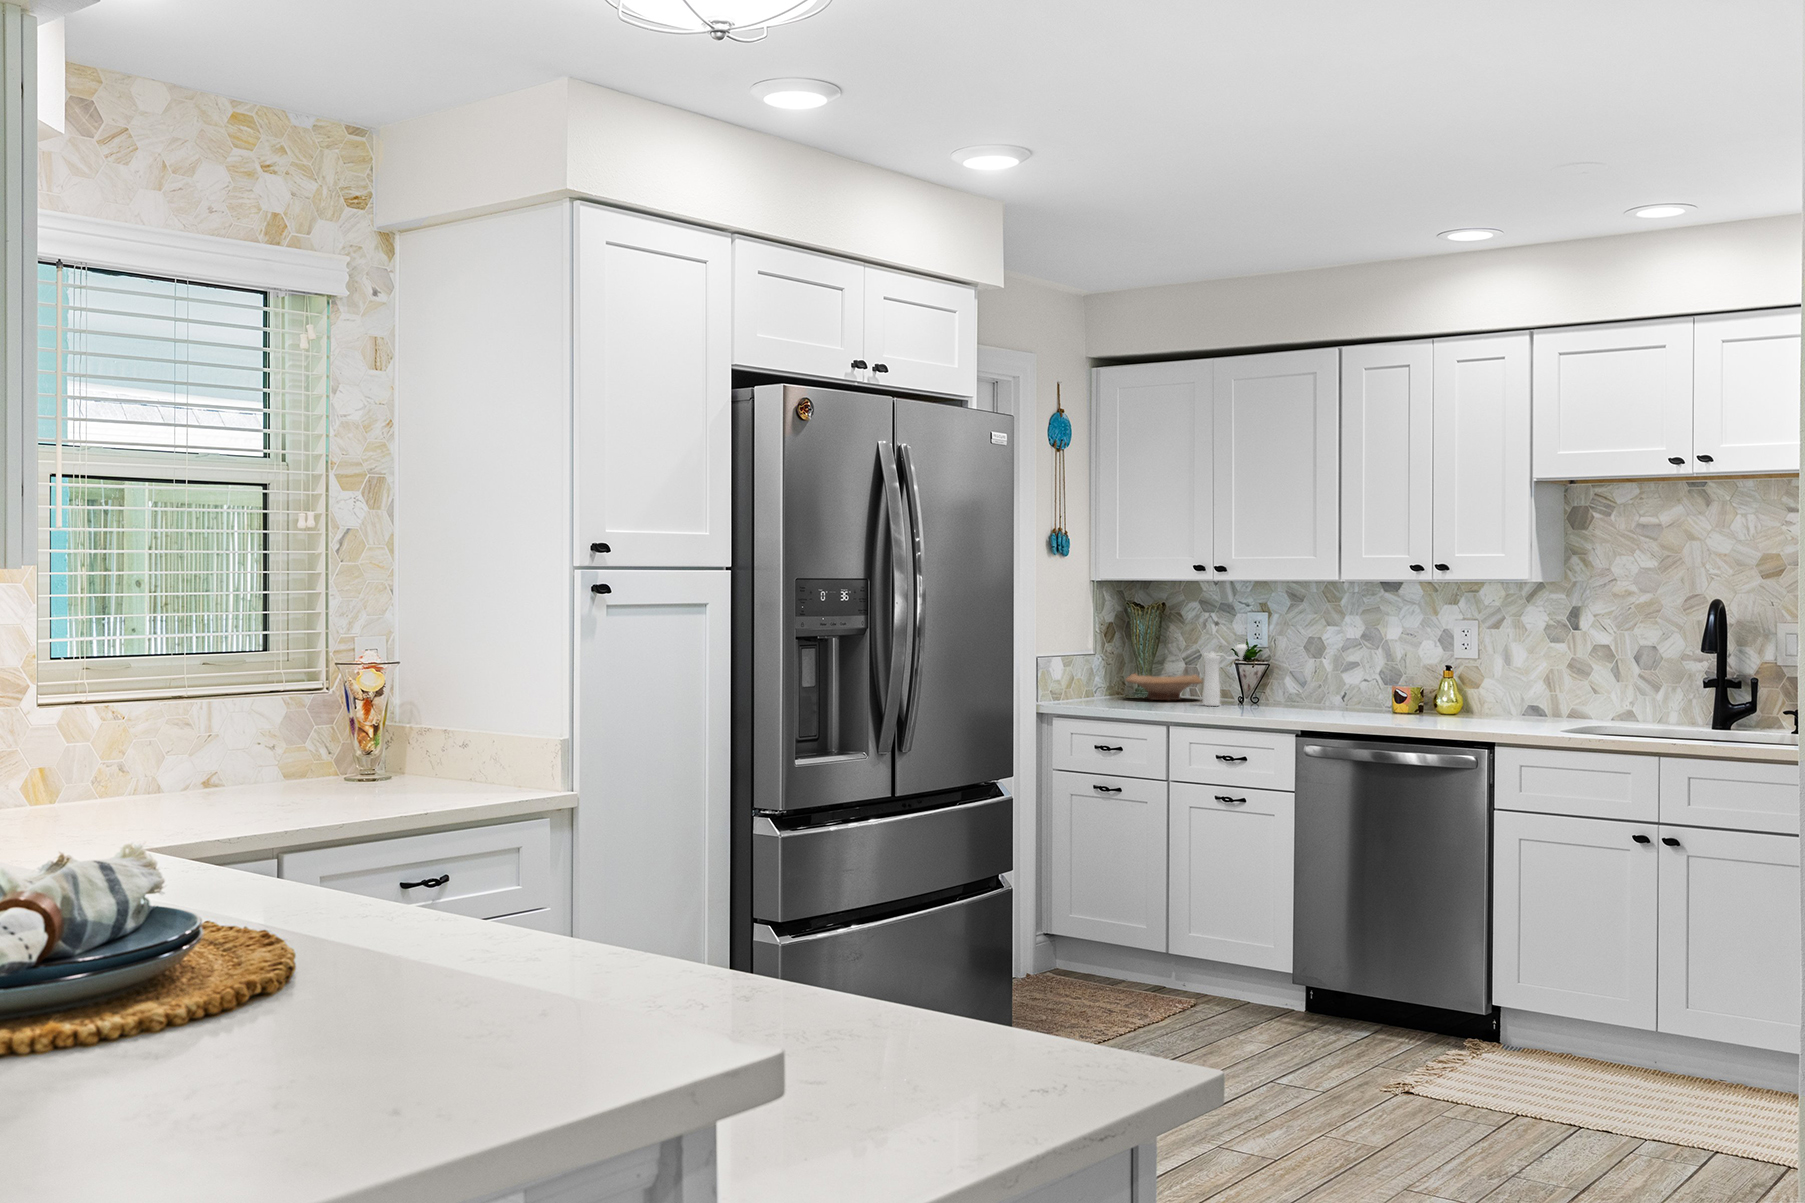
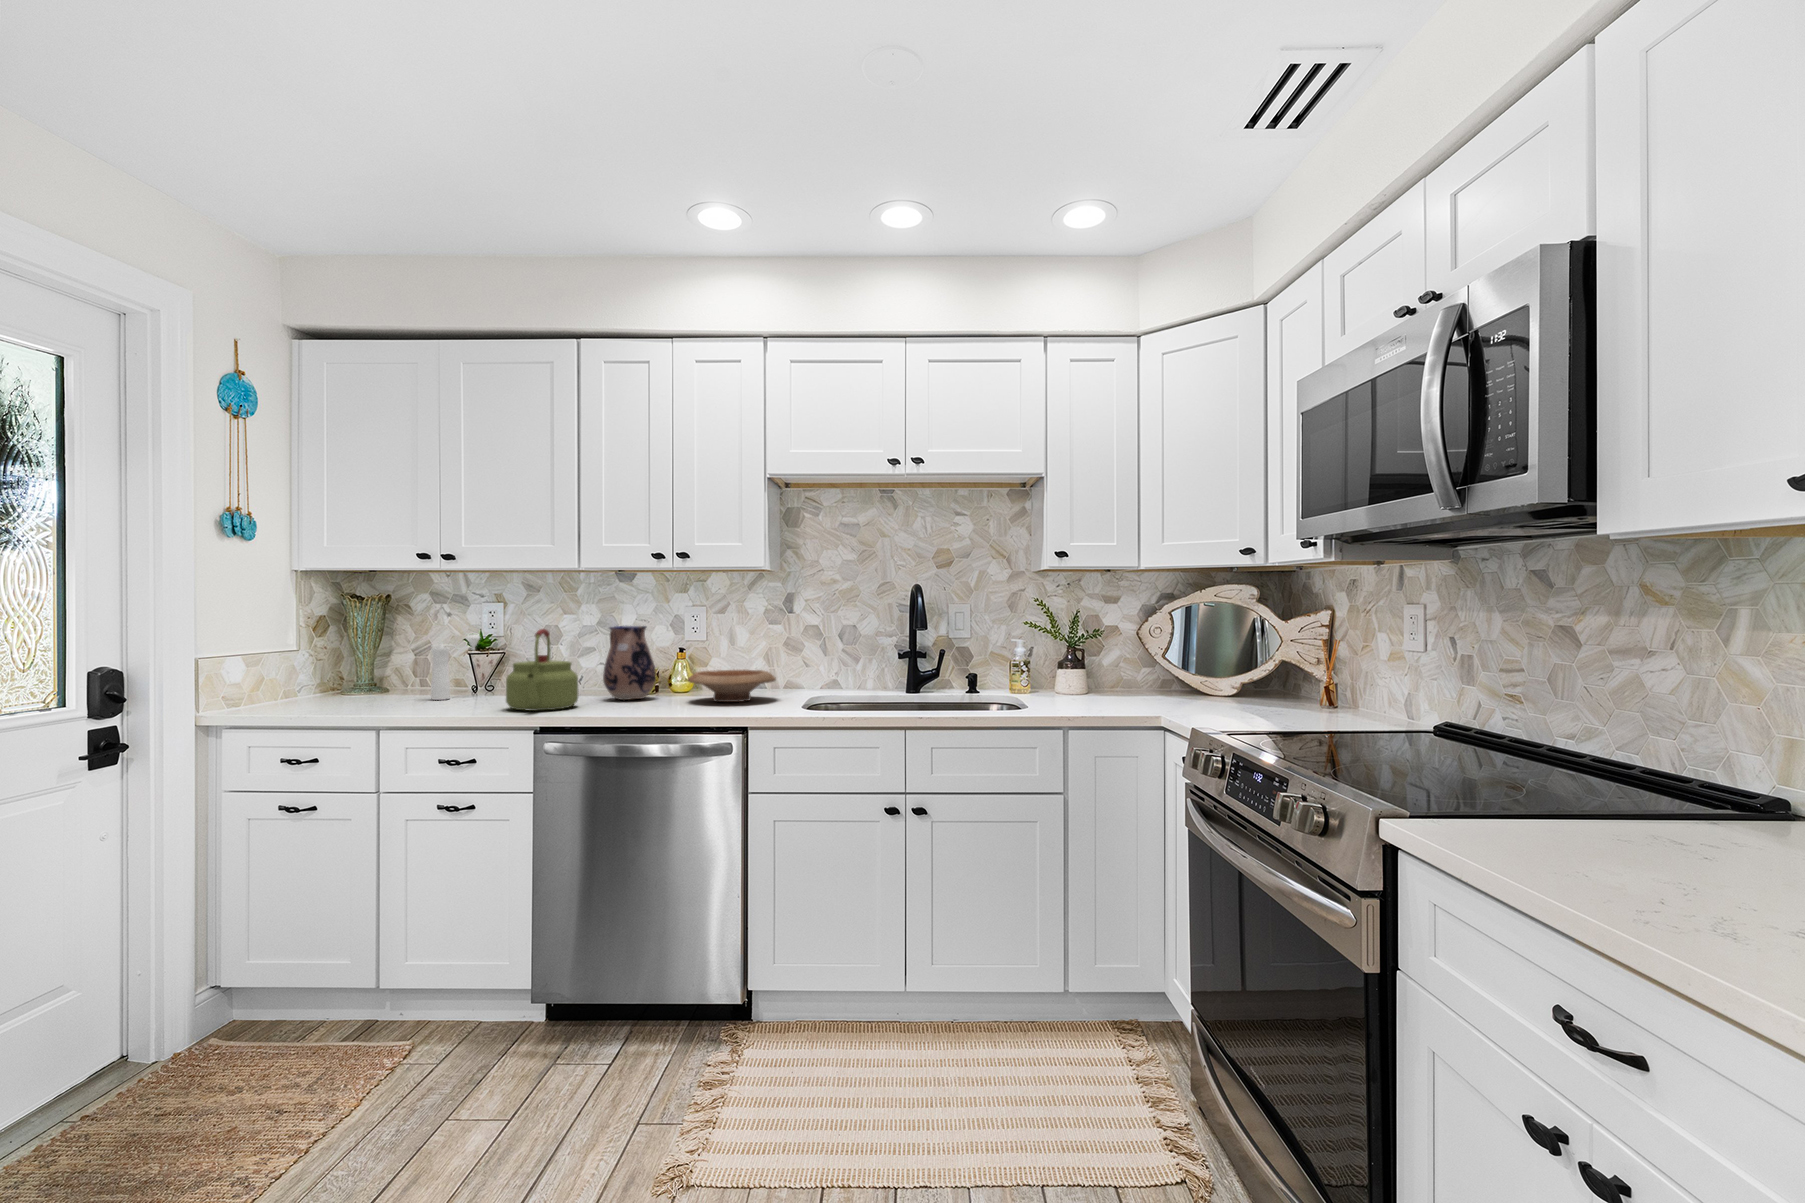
kettle: none [1271,640,1338,718] -> present [506,629,578,711]
ceramic pitcher: none [1364,640,1419,715] -> present [603,626,656,700]
wooden bowl: present [1126,674,1203,700] -> present [688,670,776,702]

